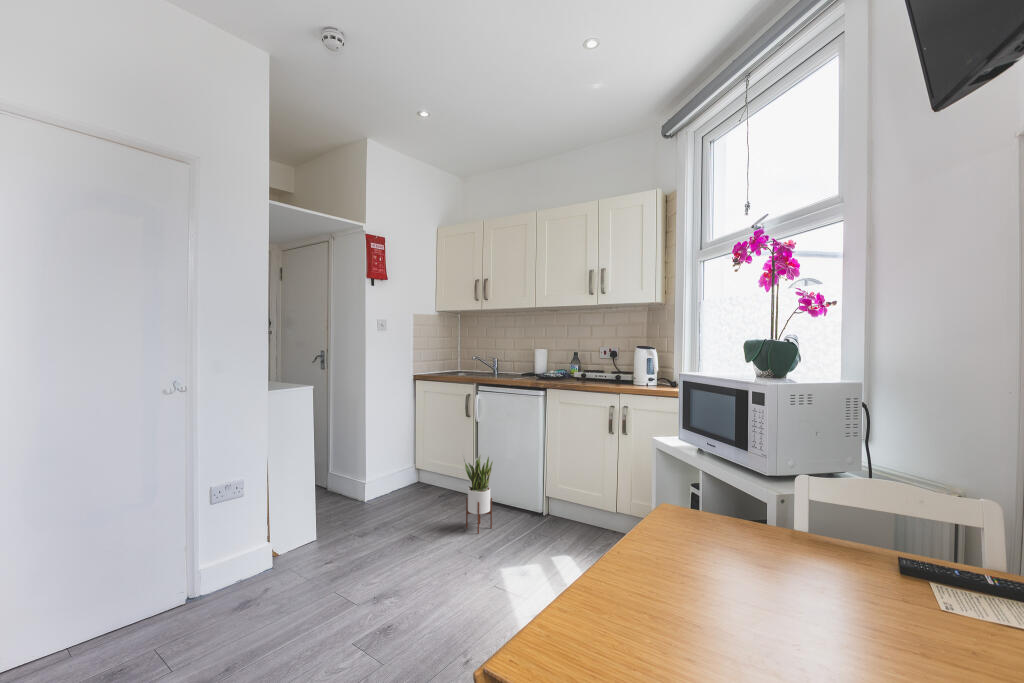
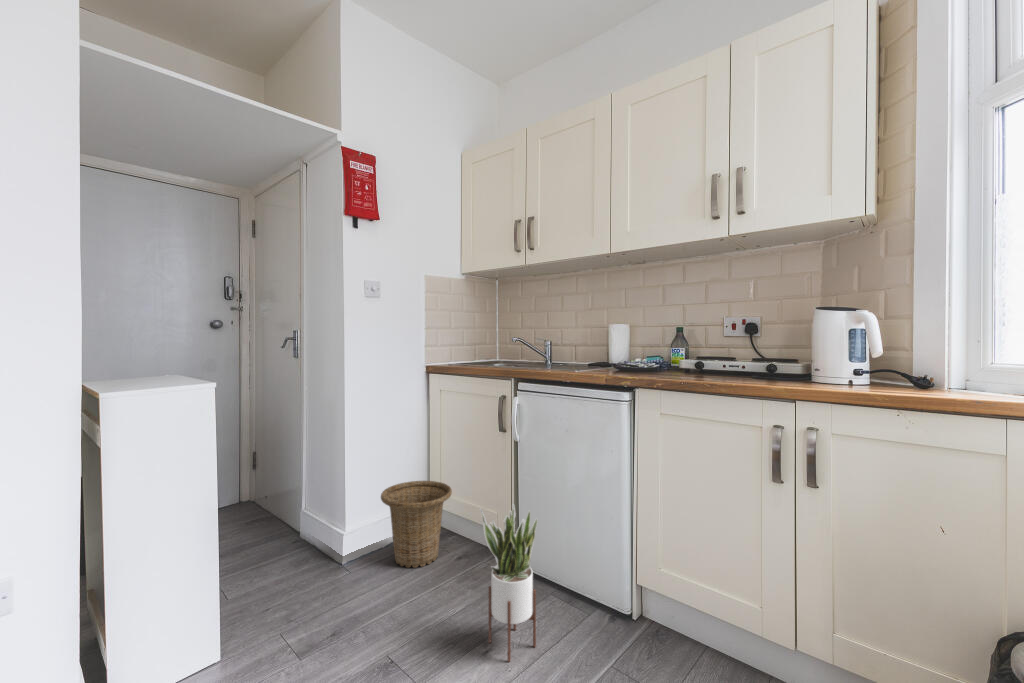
basket: none [390,451,435,503] -> present [381,481,452,568]

